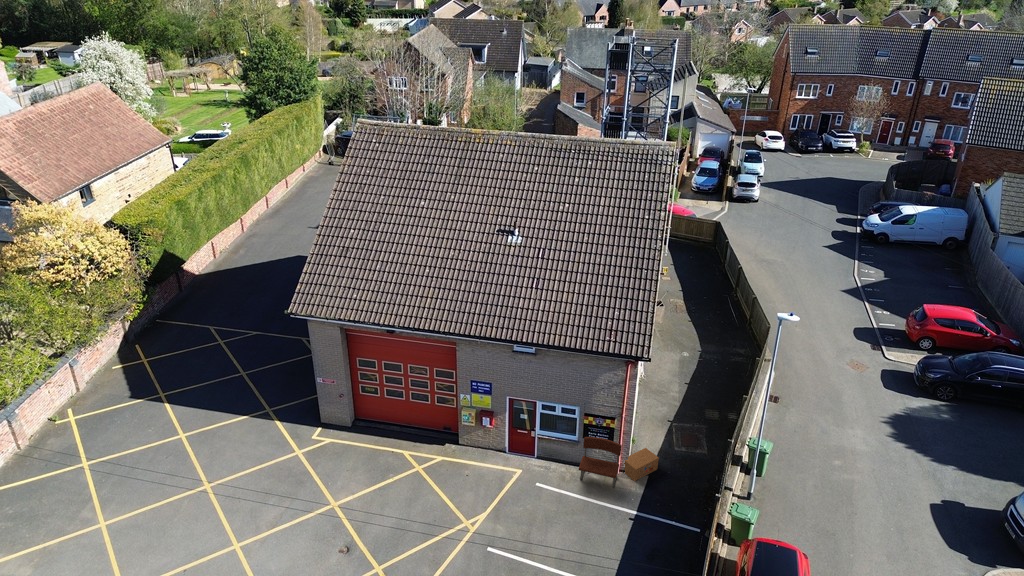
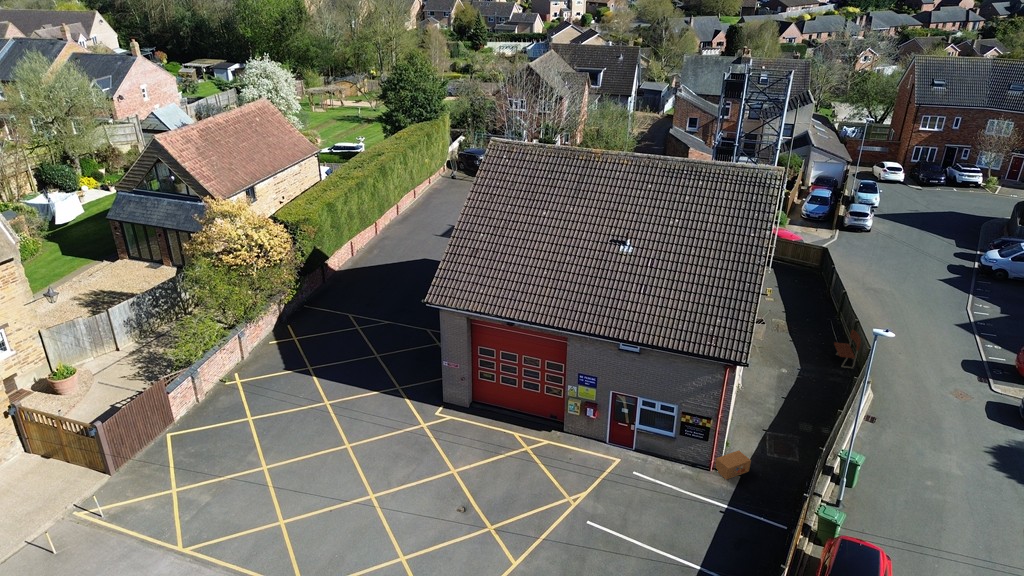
bench: present [579,437,622,487] -> present [834,330,861,368]

